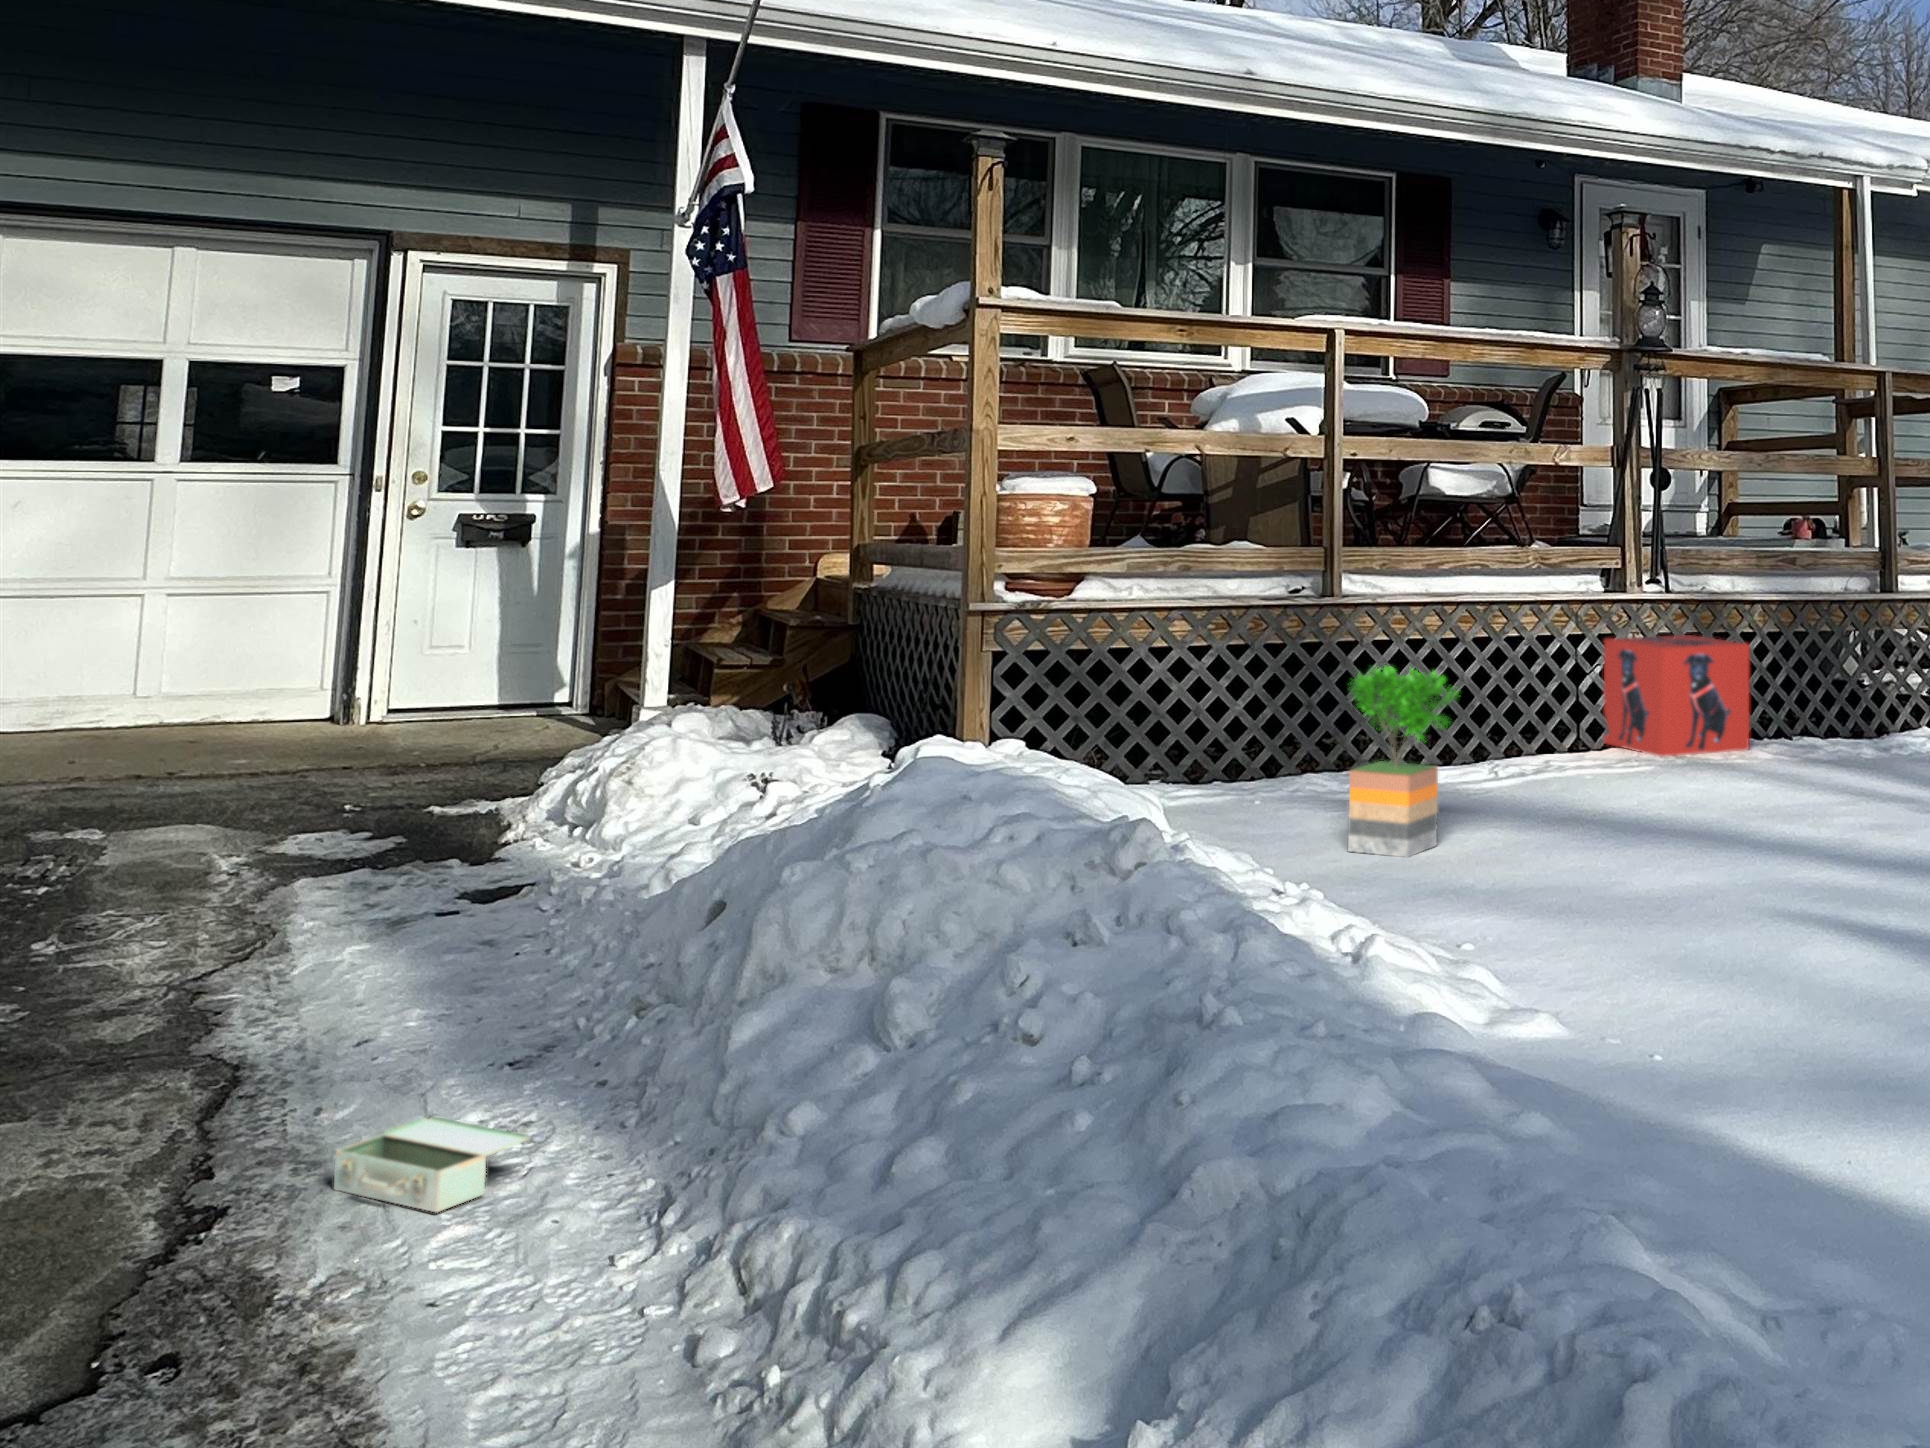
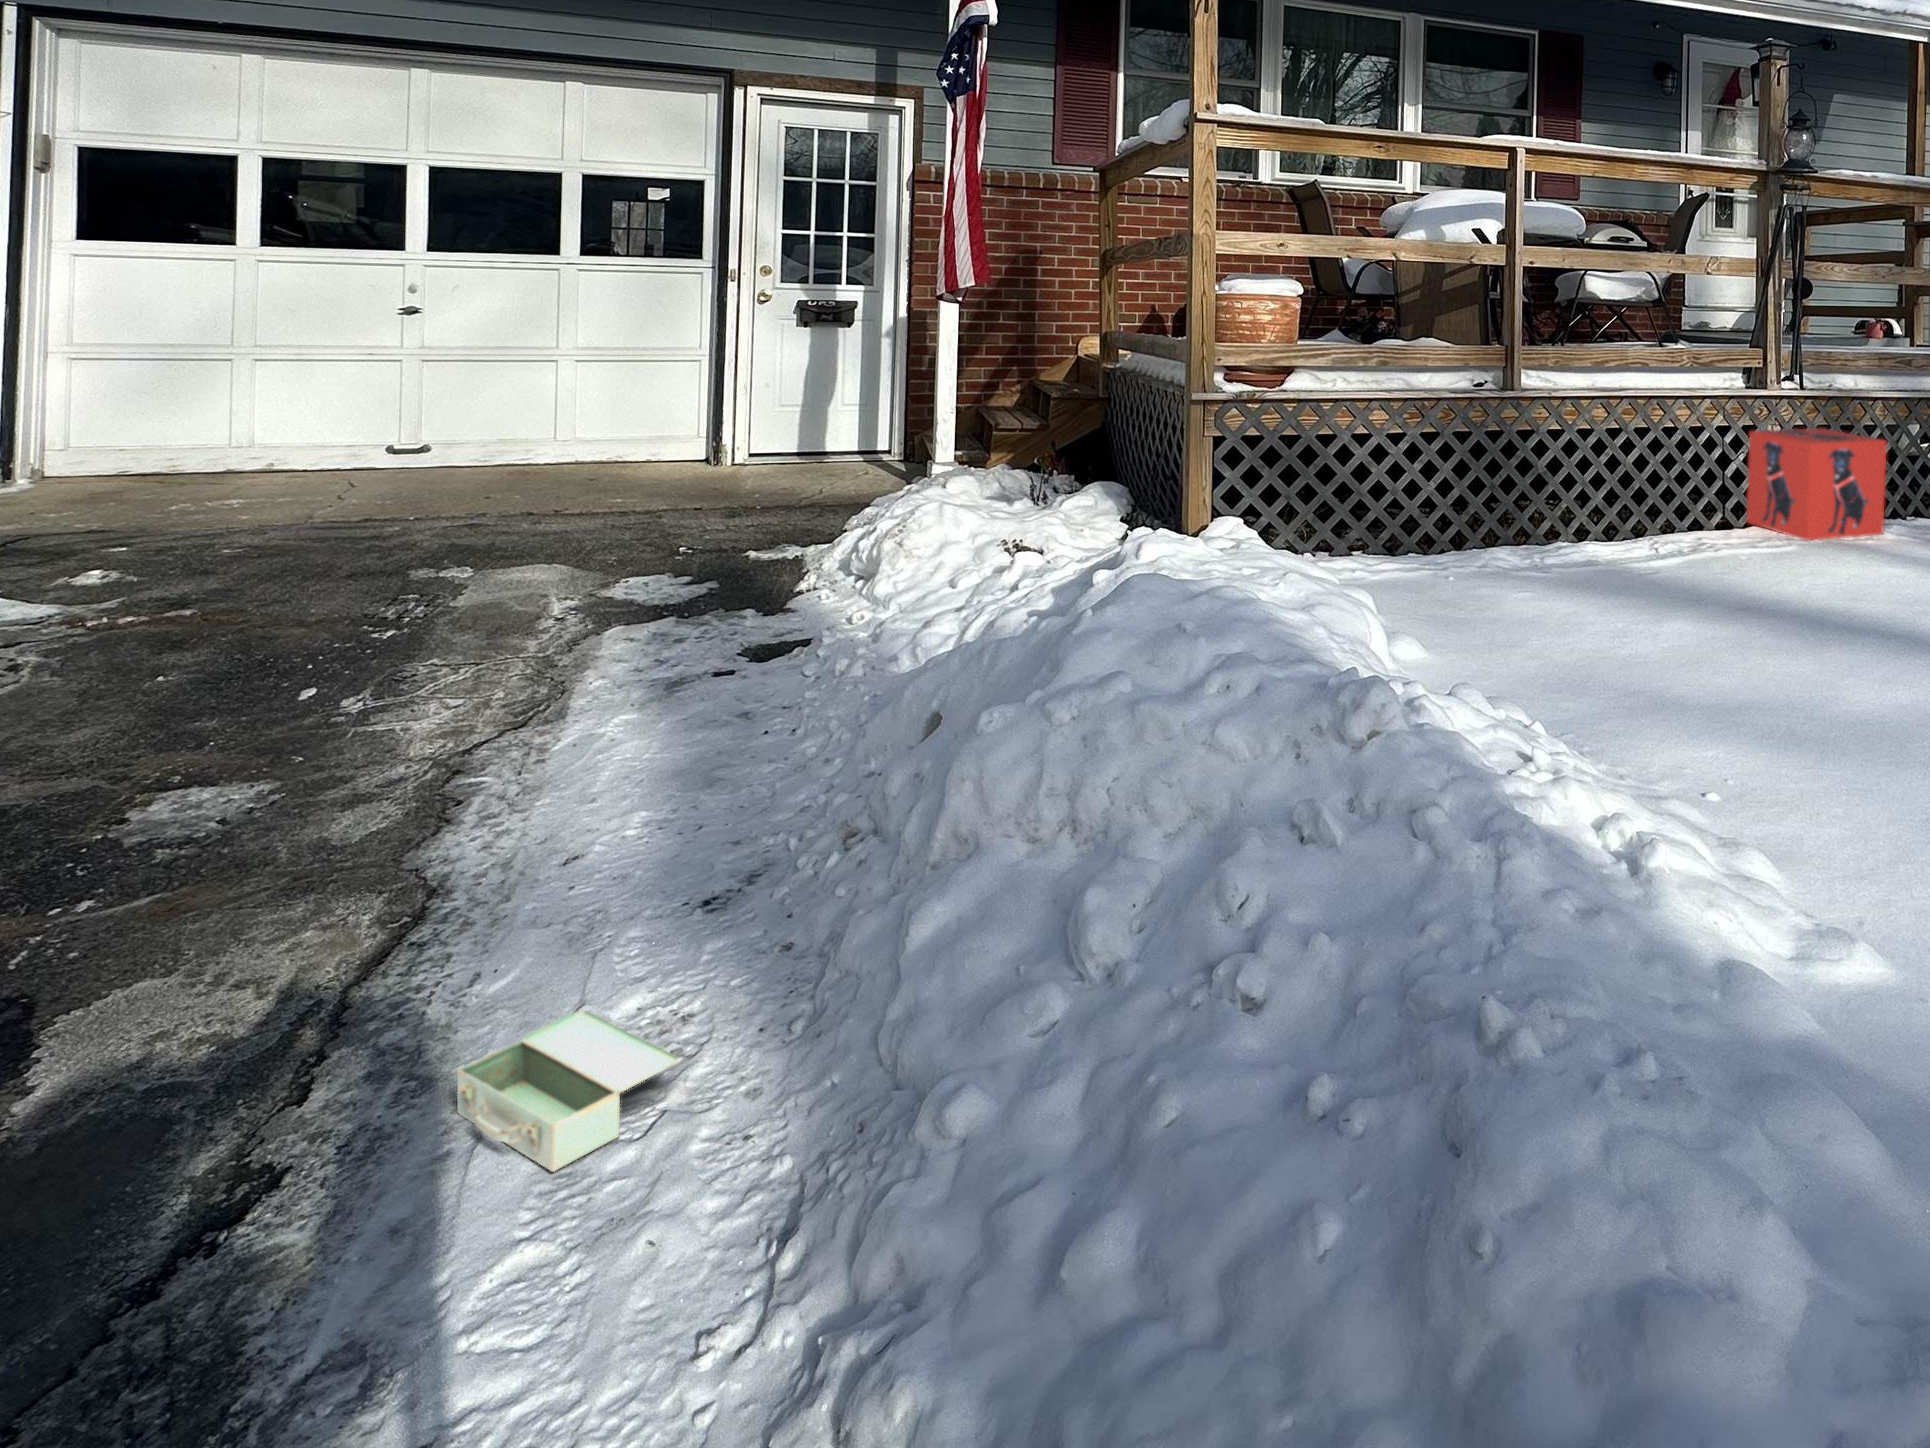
potted tree: present [1348,666,1458,857] -> none [1555,476,1674,672]

